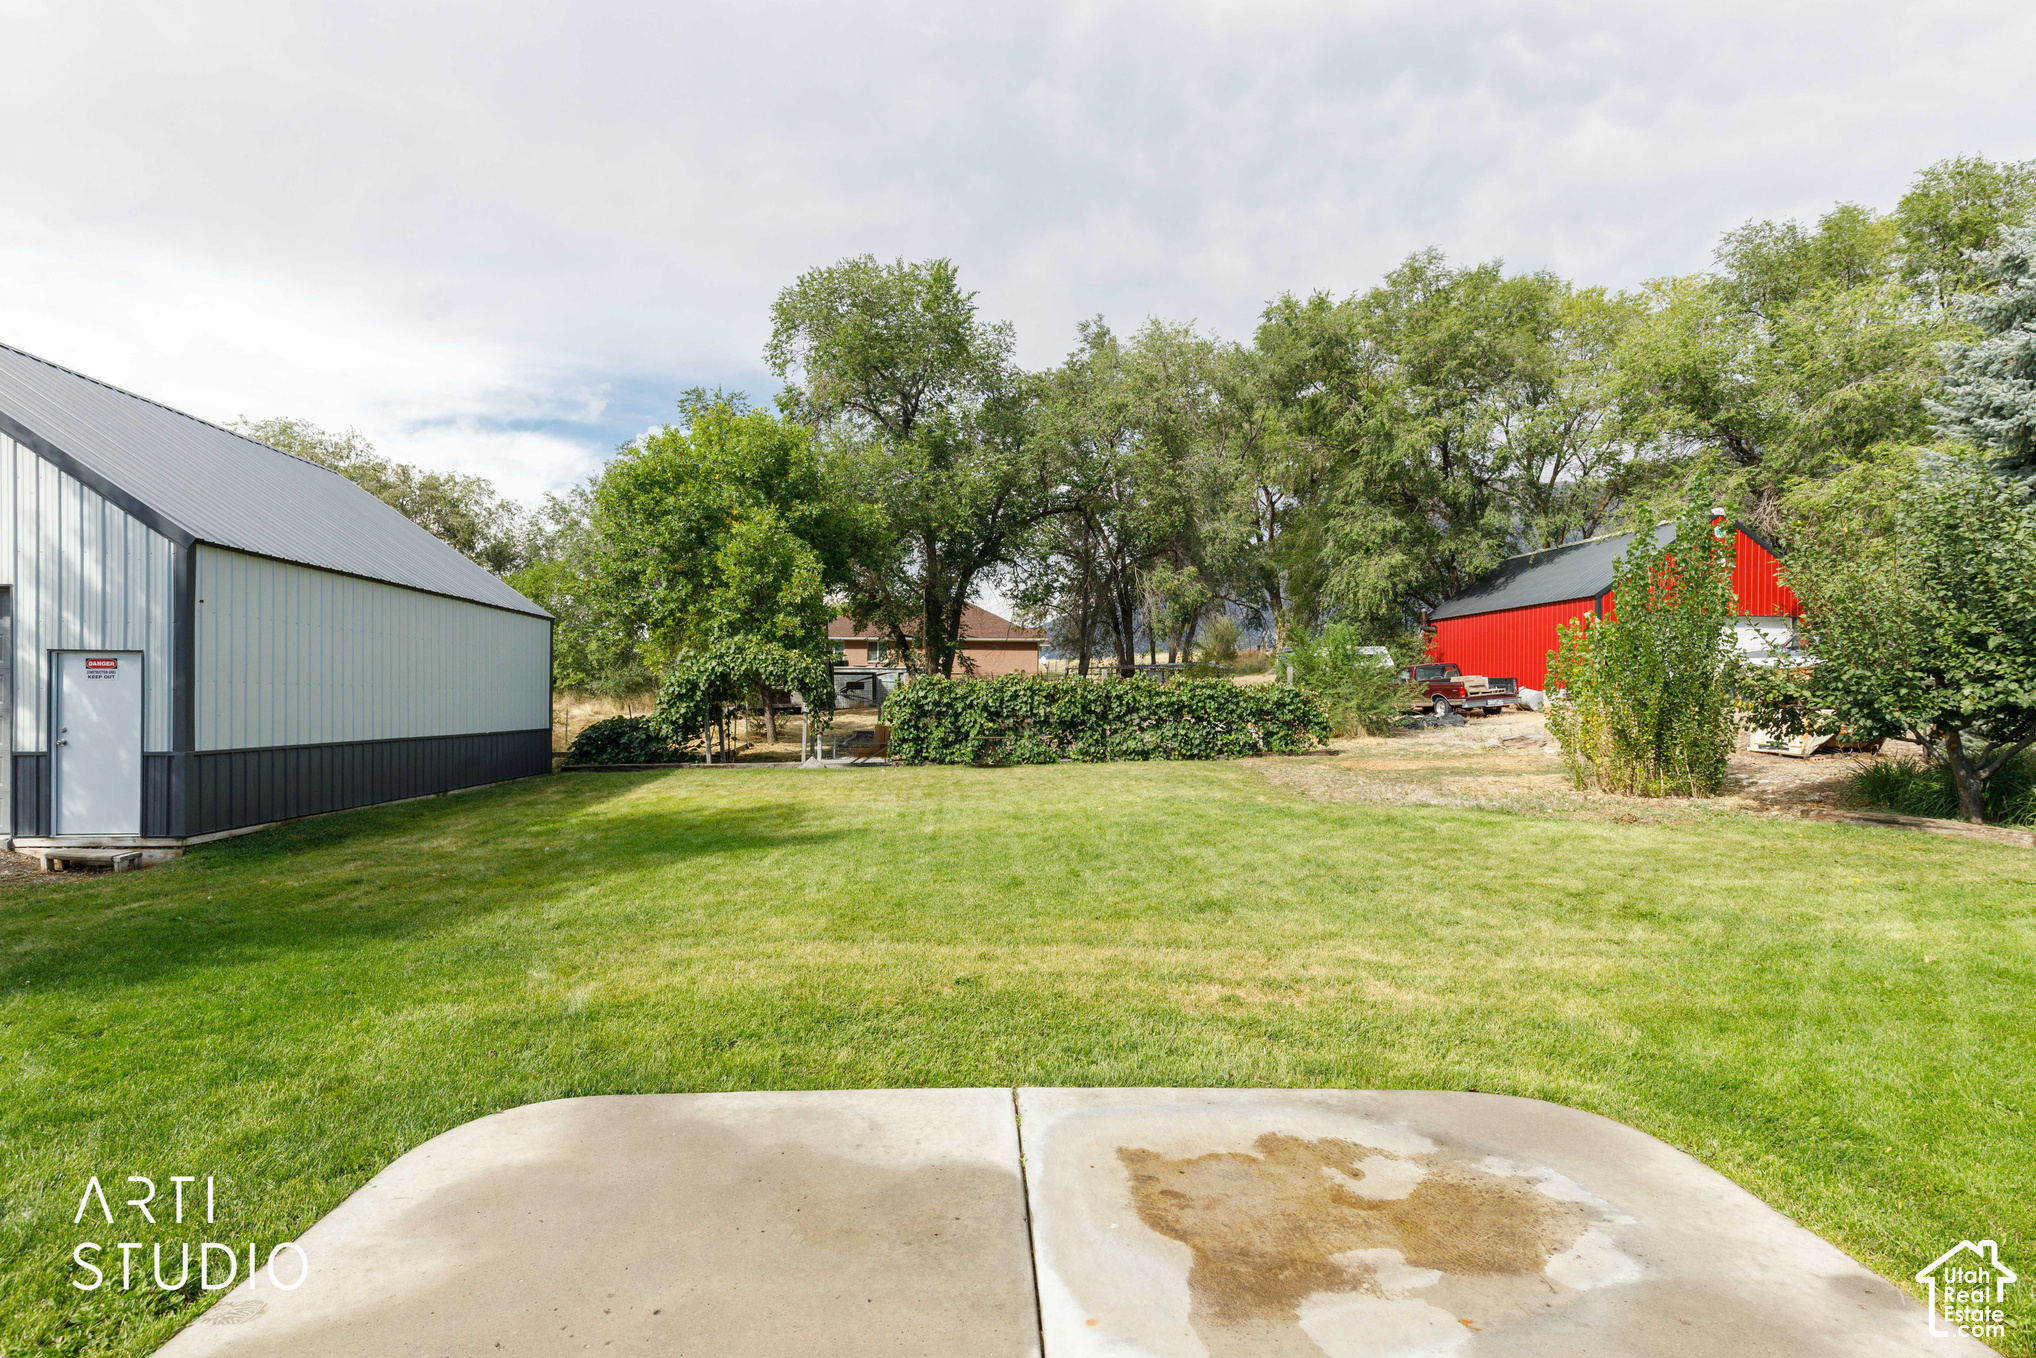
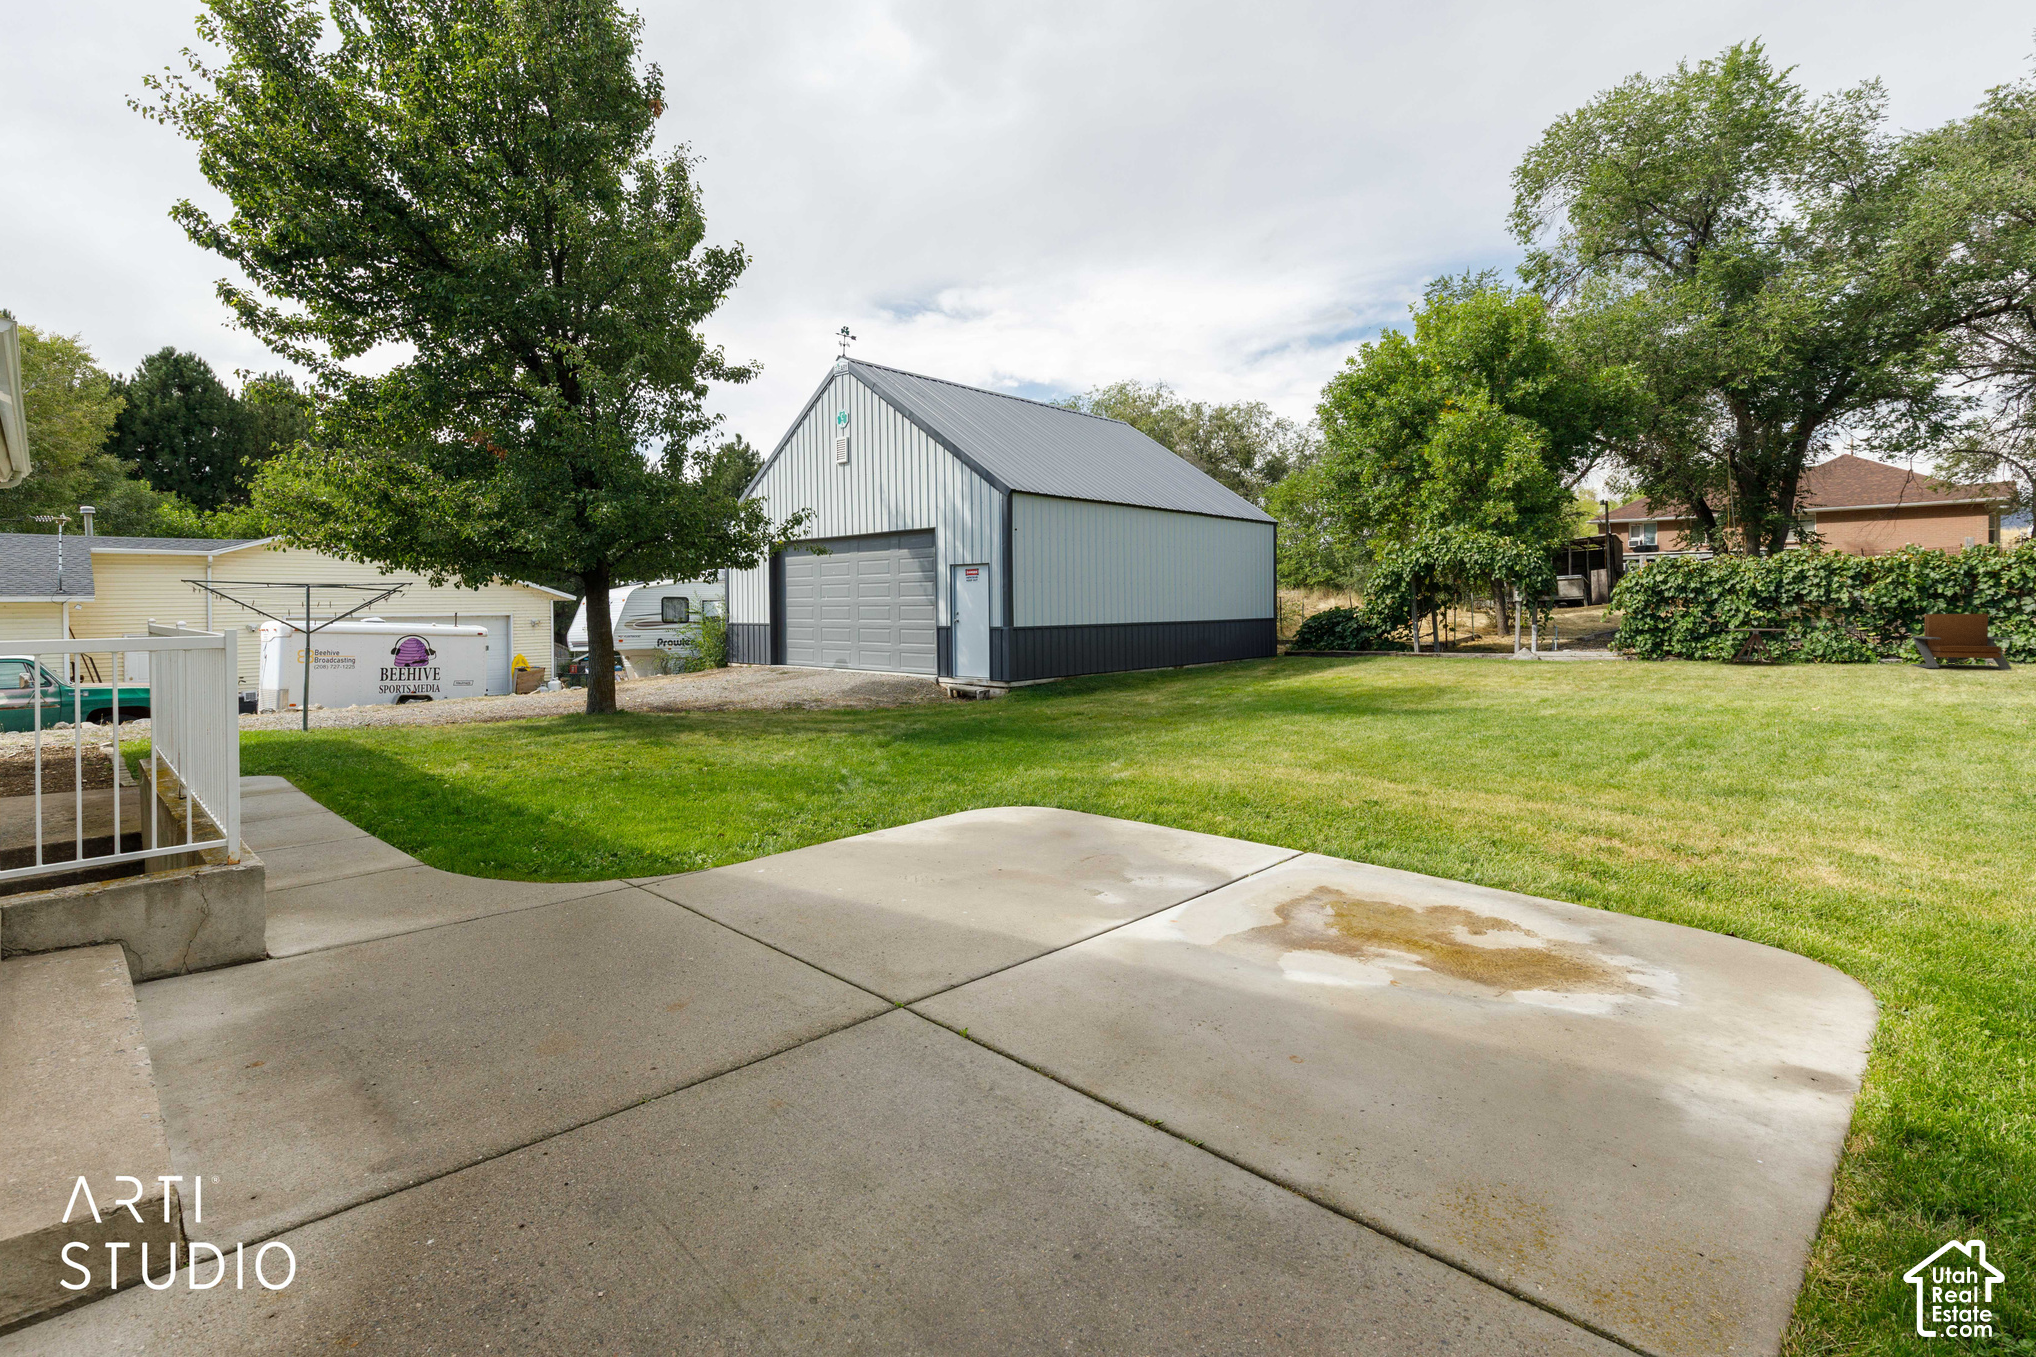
lounge chair: present [850,725,893,766] -> present [1911,614,2013,669]

